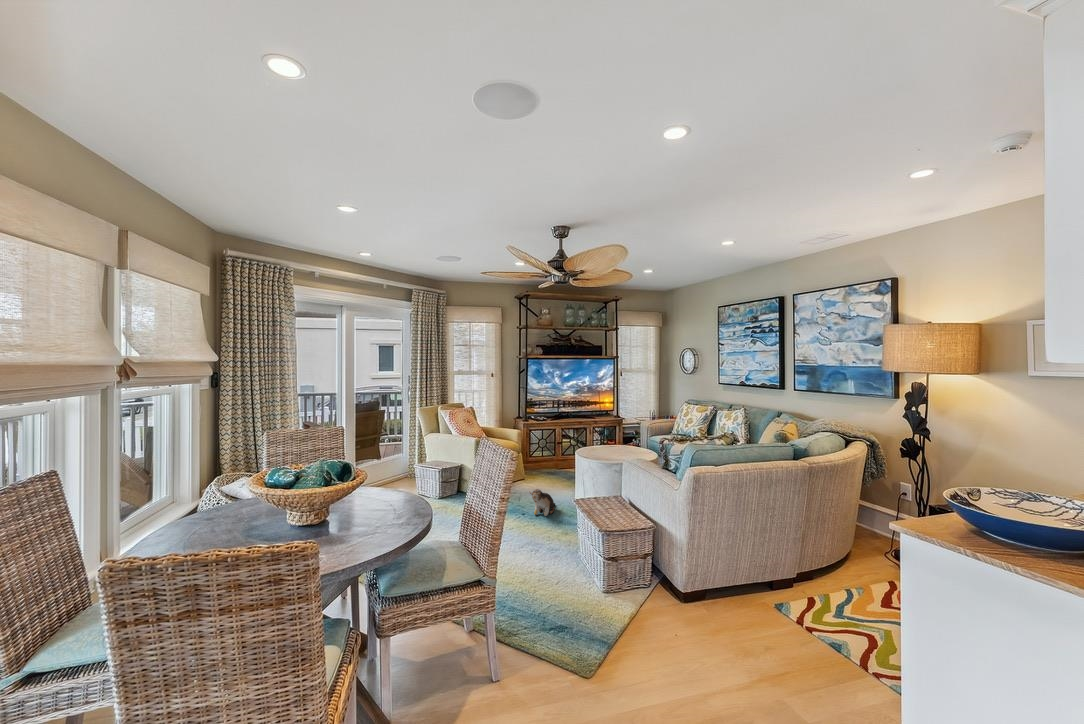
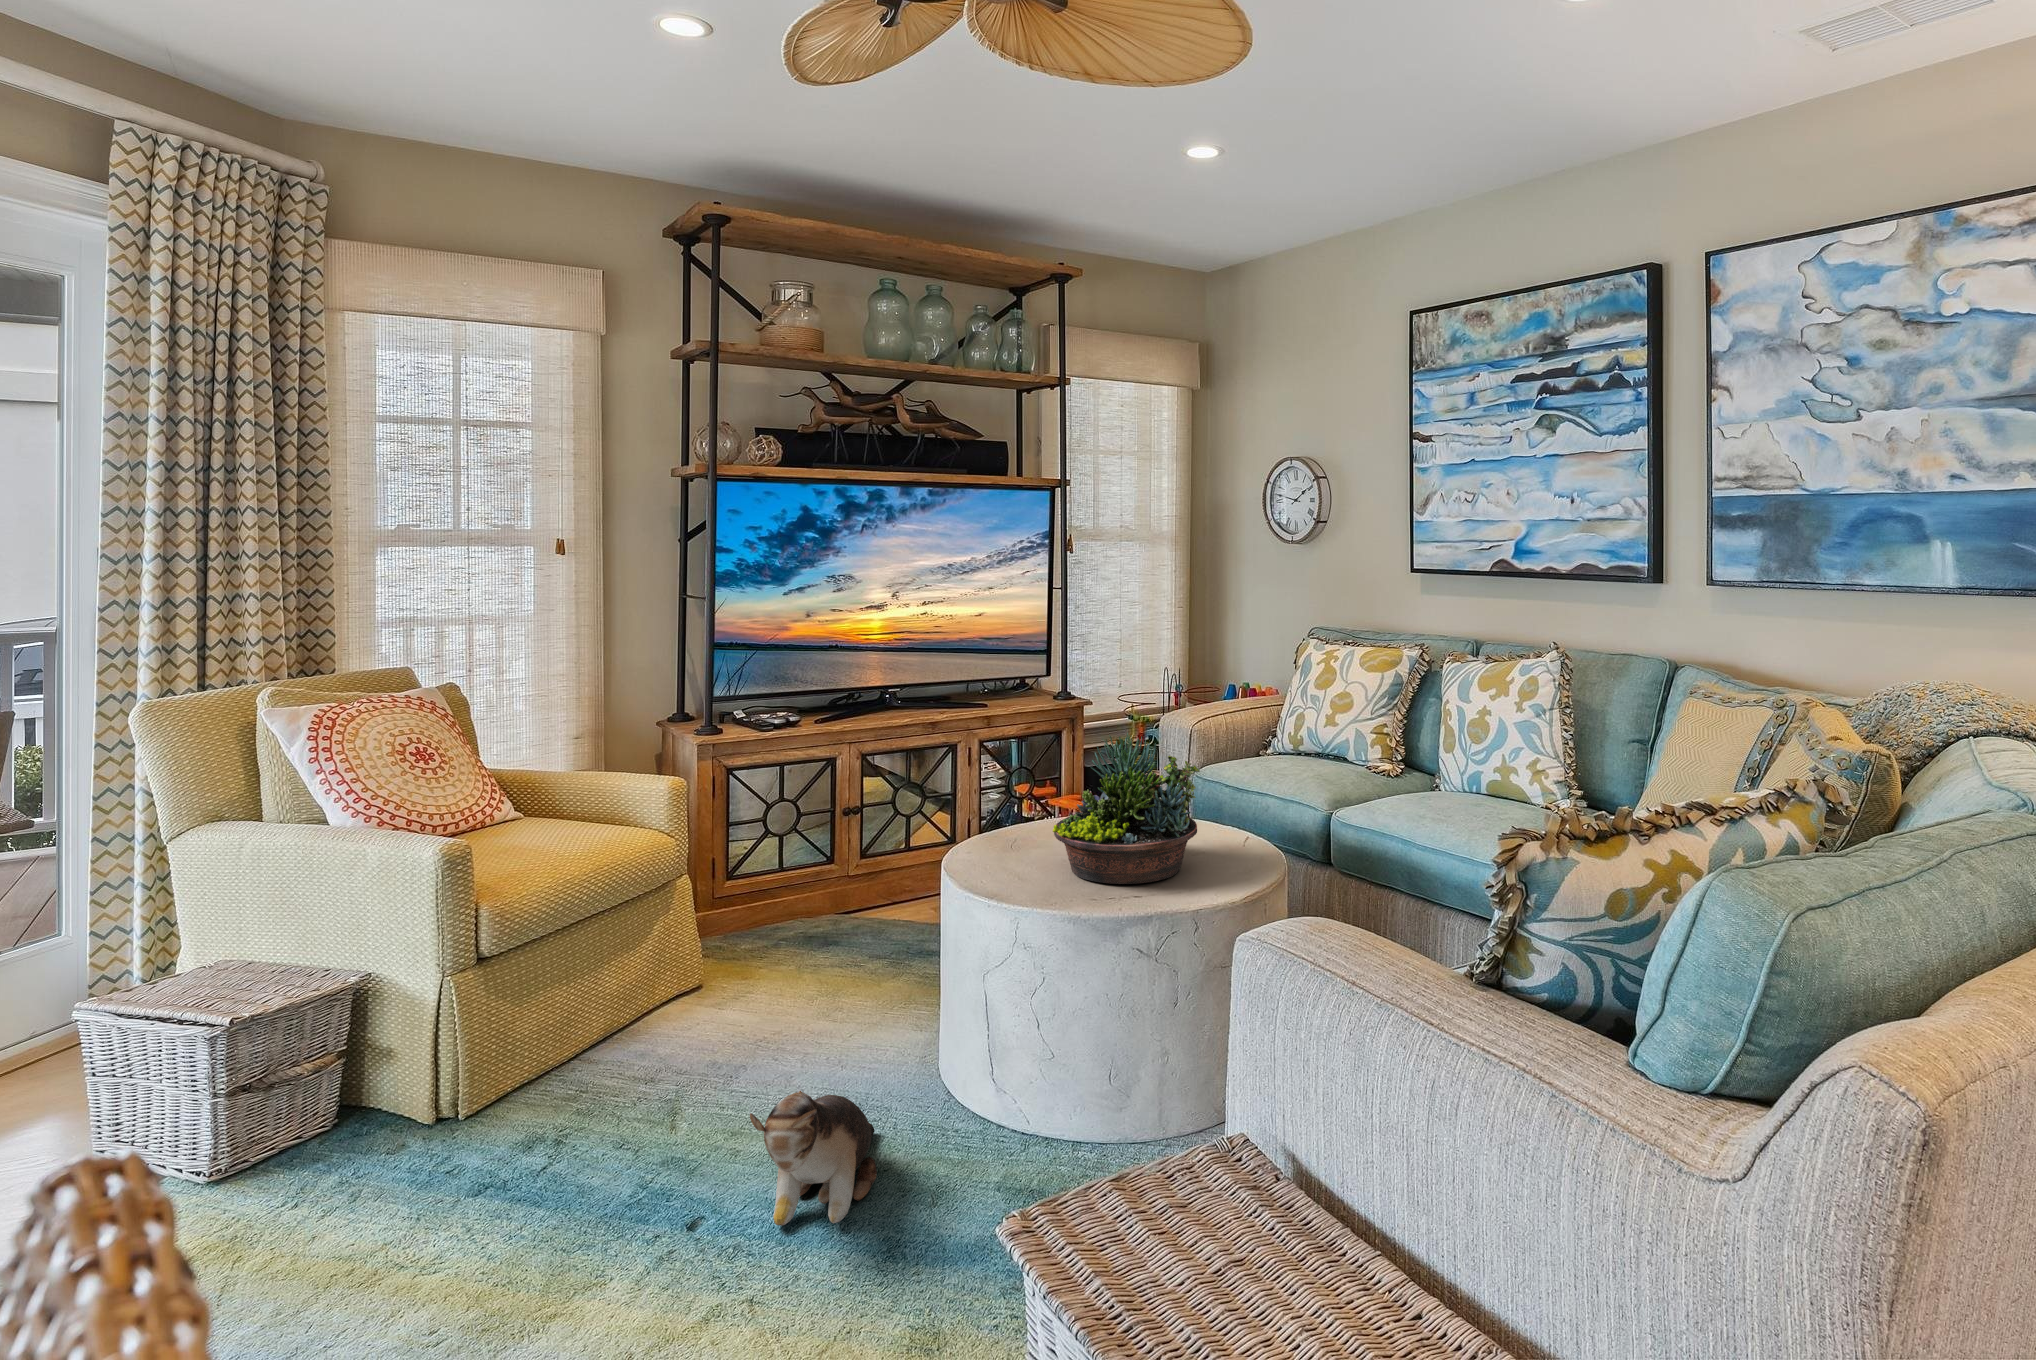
succulent planter: none [595,424,631,458] -> present [1053,733,1200,884]

